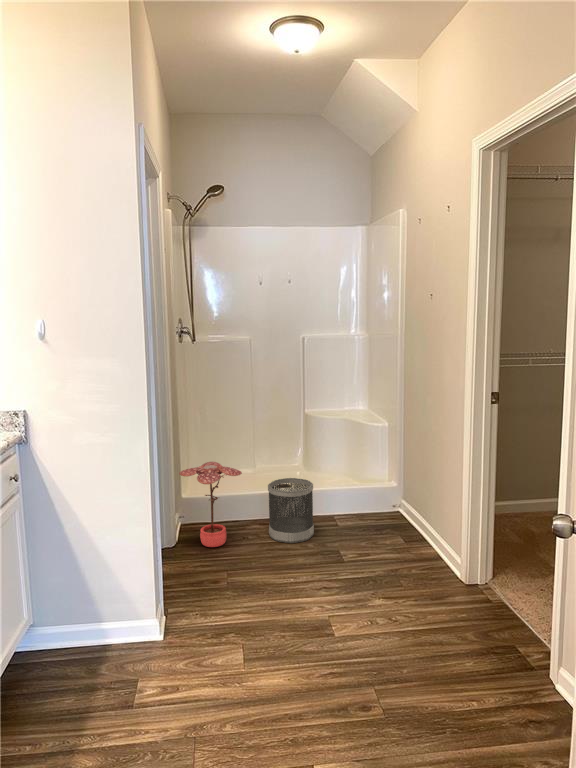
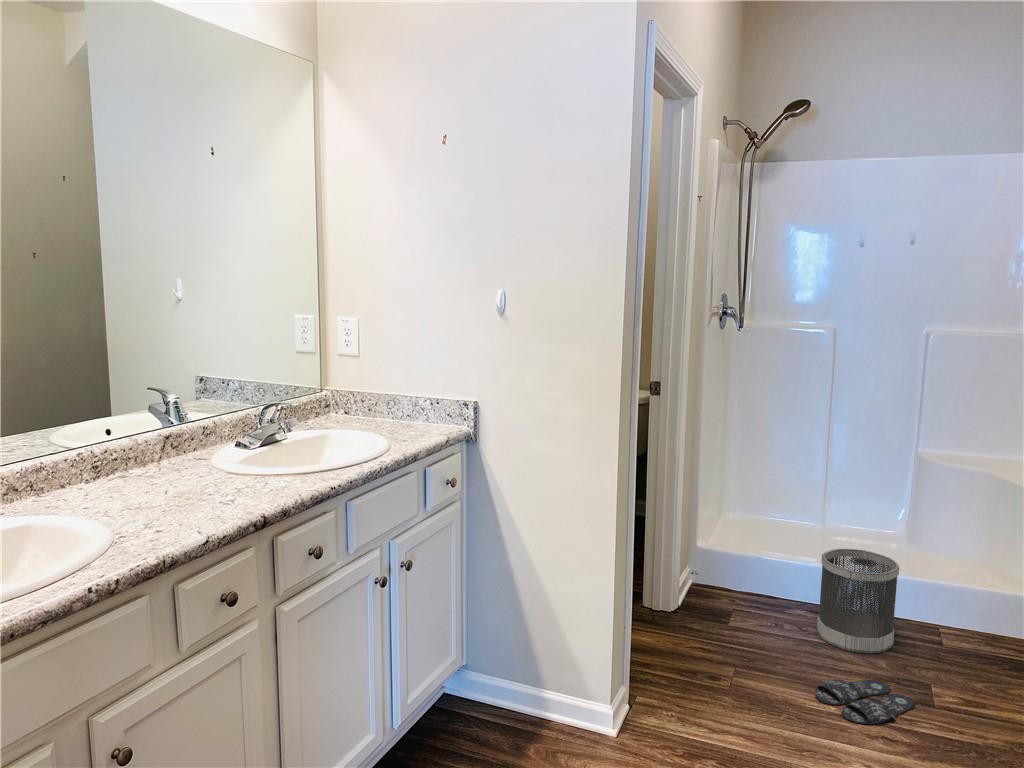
potted plant: present [179,462,242,547] -> none [688,504,780,628]
slippers: none [280,556,335,585] -> present [815,679,915,725]

